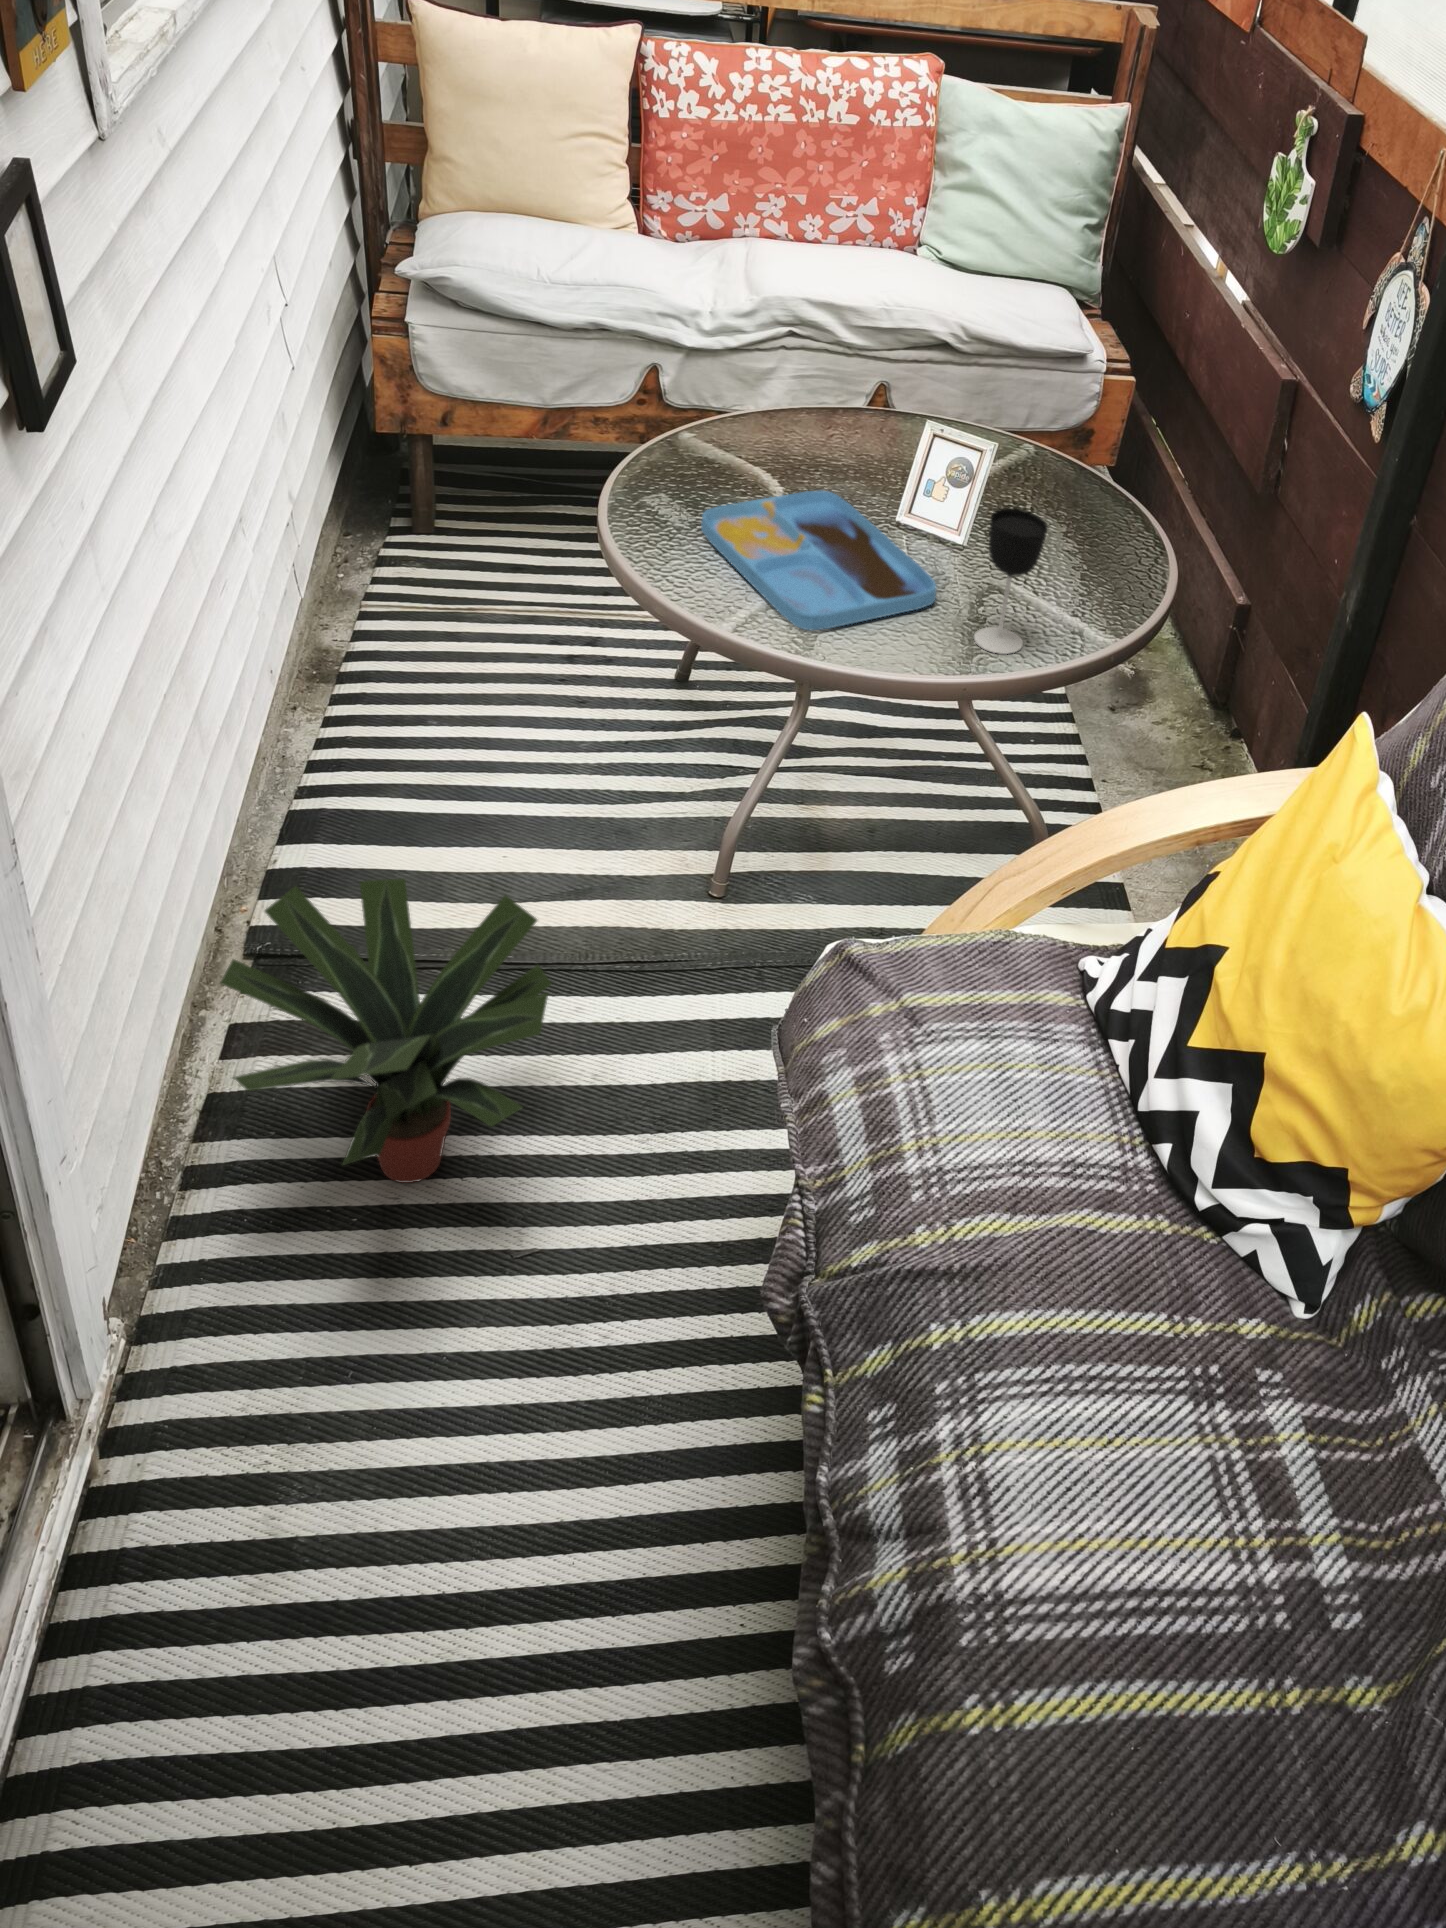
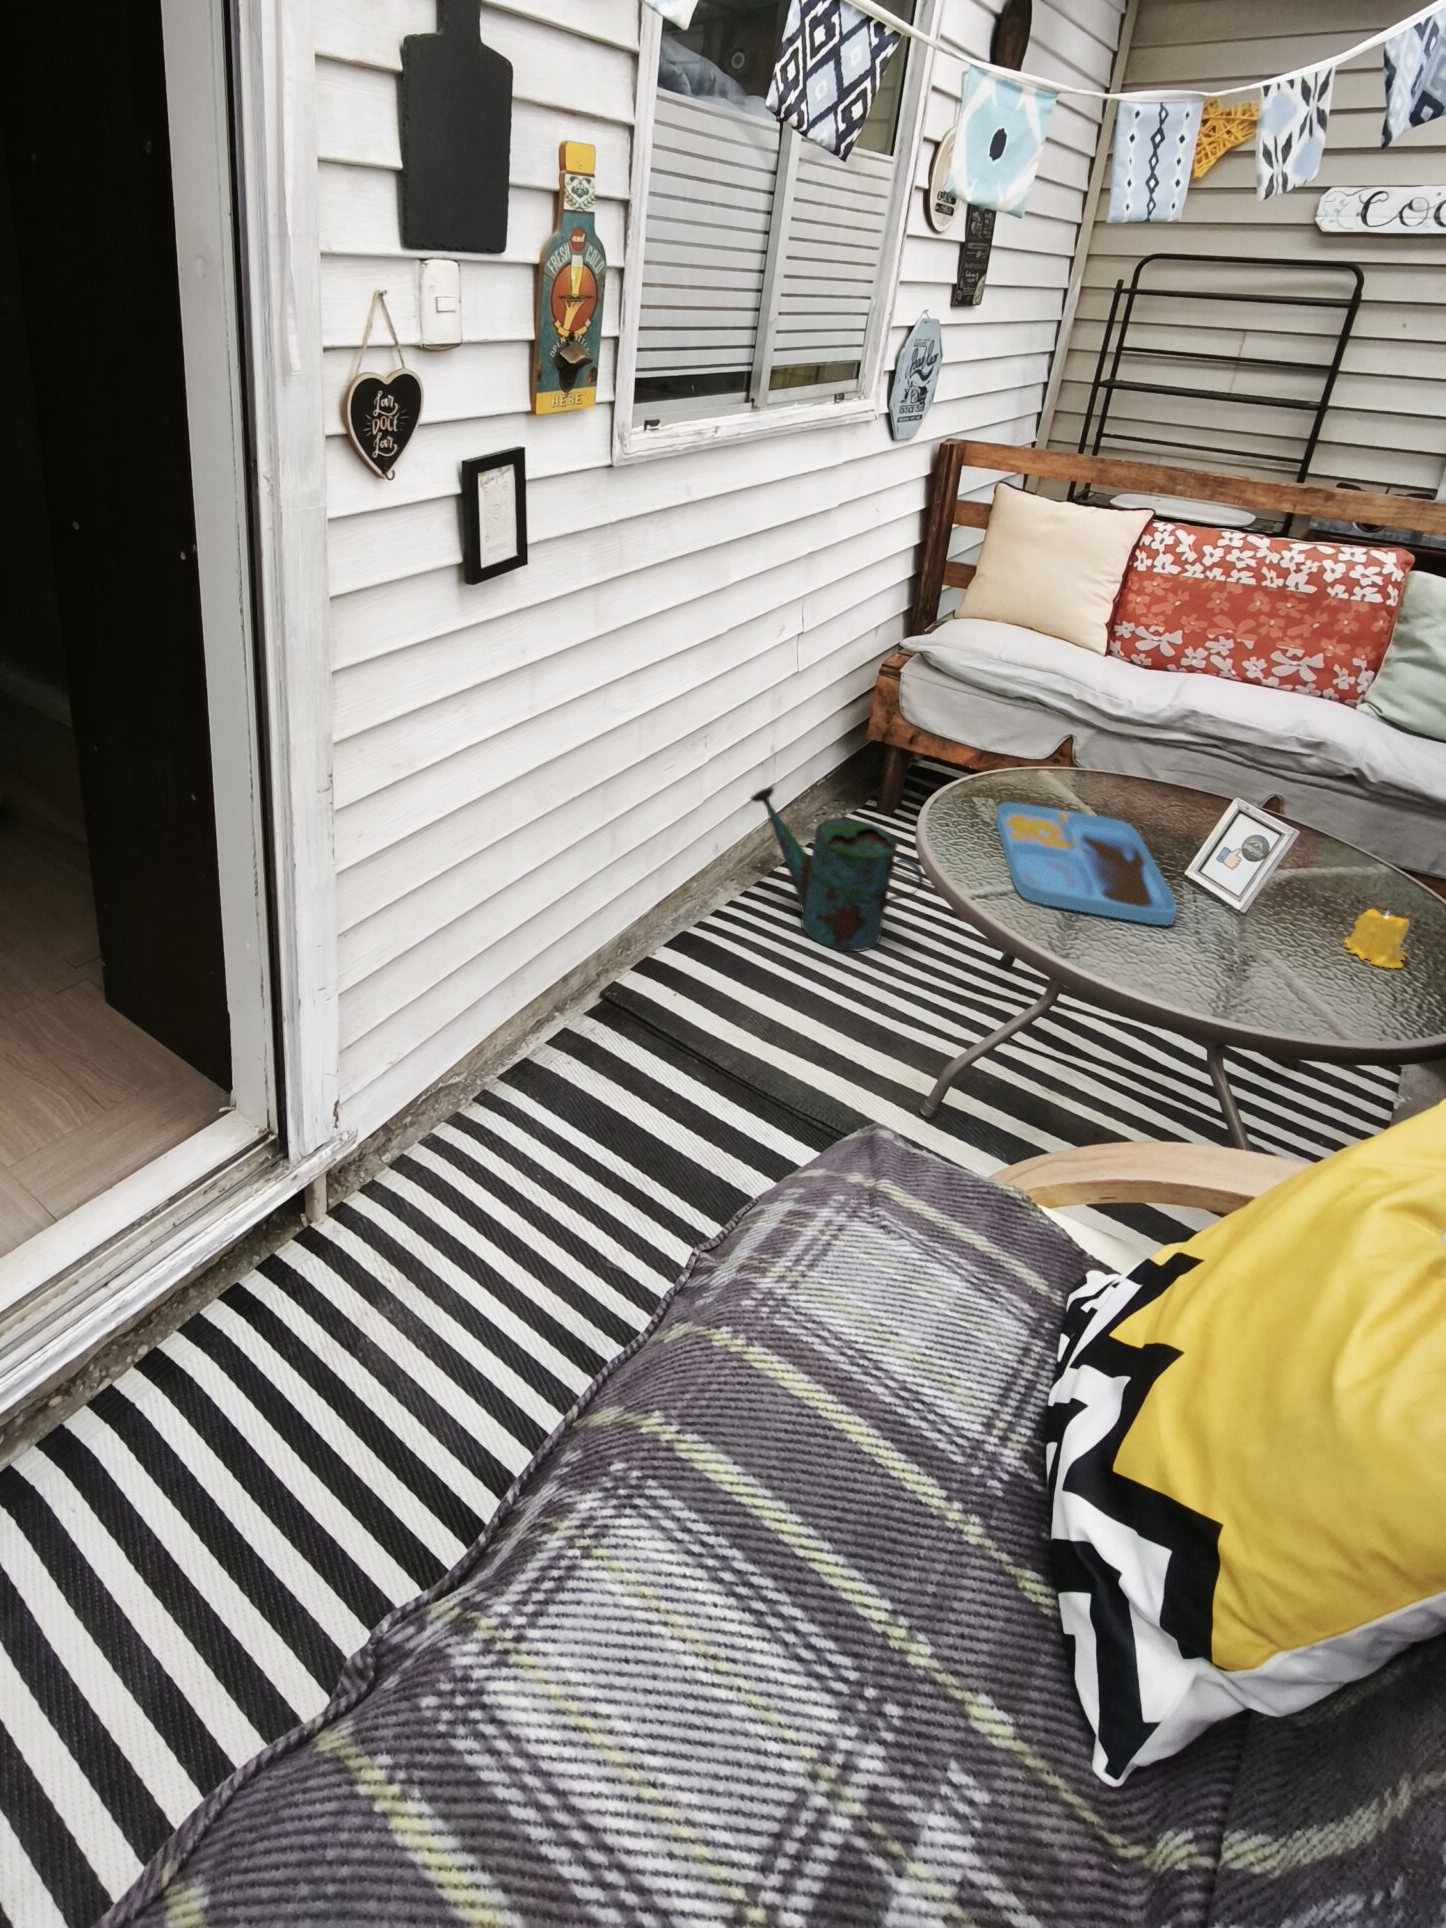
wine glass: present [974,508,1048,654] -> none [1189,846,1283,989]
candle: none [1053,514,1105,573] -> present [1343,909,1410,968]
watering can: none [311,566,585,752] -> present [751,787,923,952]
potted plant: present [221,878,551,1183] -> none [473,916,713,1165]

